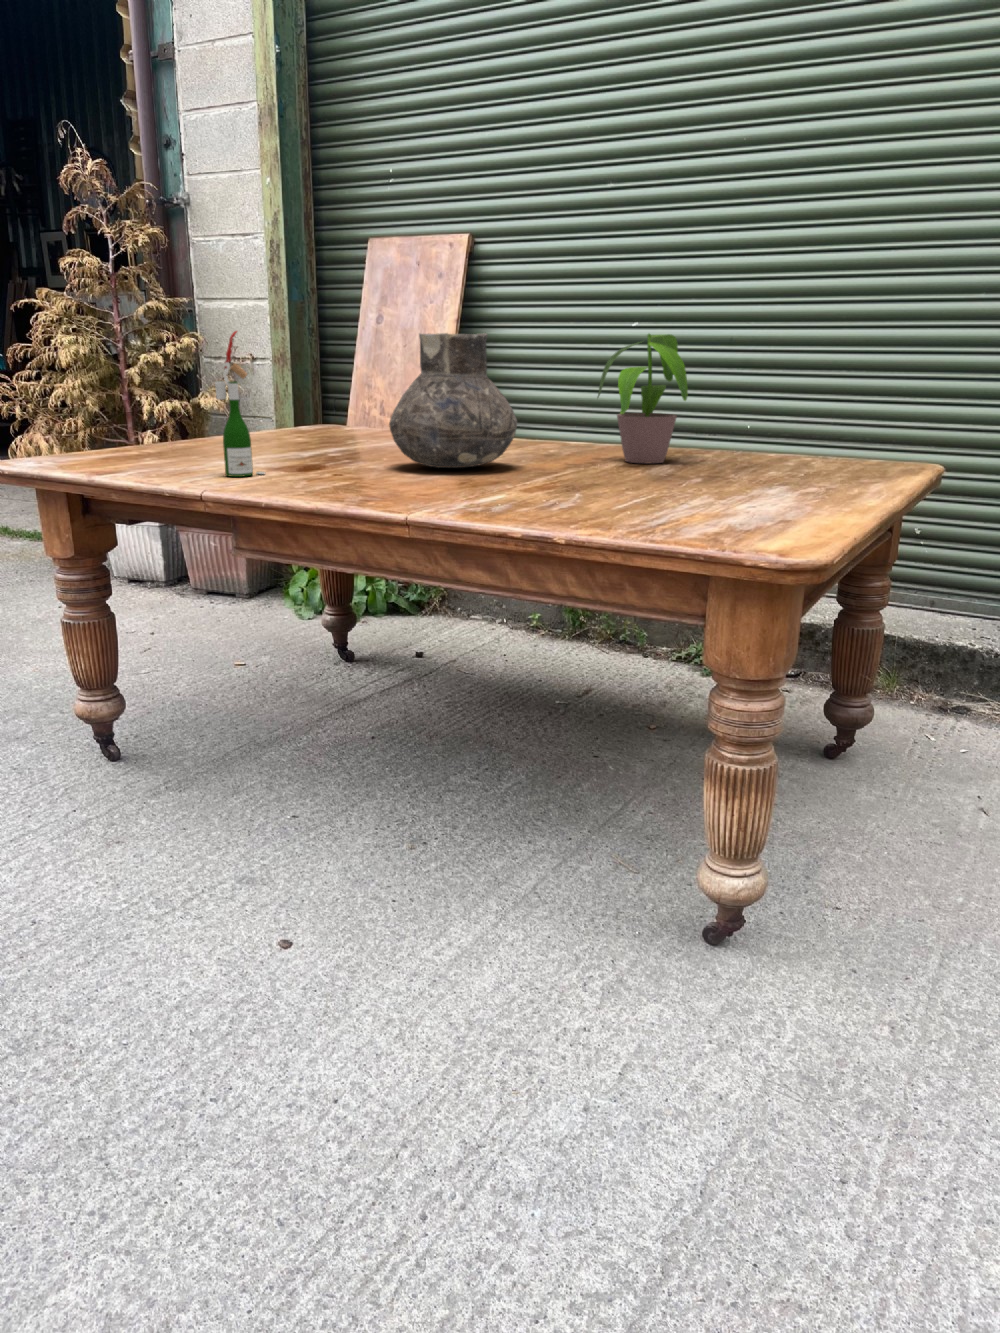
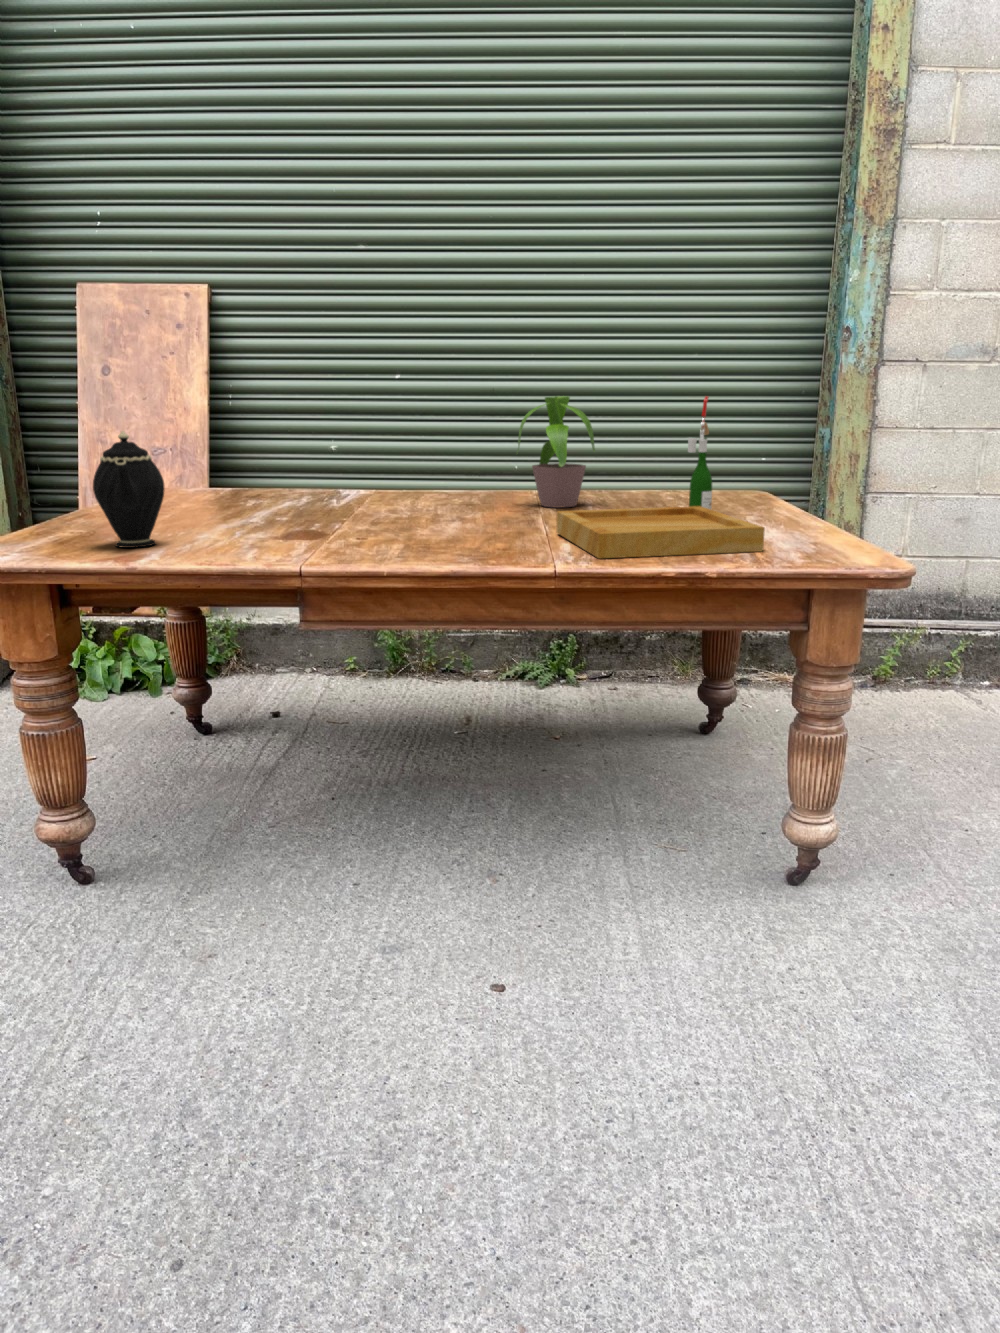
wine bottle: present [215,331,265,477] -> present [688,396,712,509]
vase: present [389,333,517,468] -> none [376,400,494,526]
teapot: none [121,354,192,463] -> present [93,431,164,548]
tray: none [467,458,700,520] -> present [557,506,765,558]

